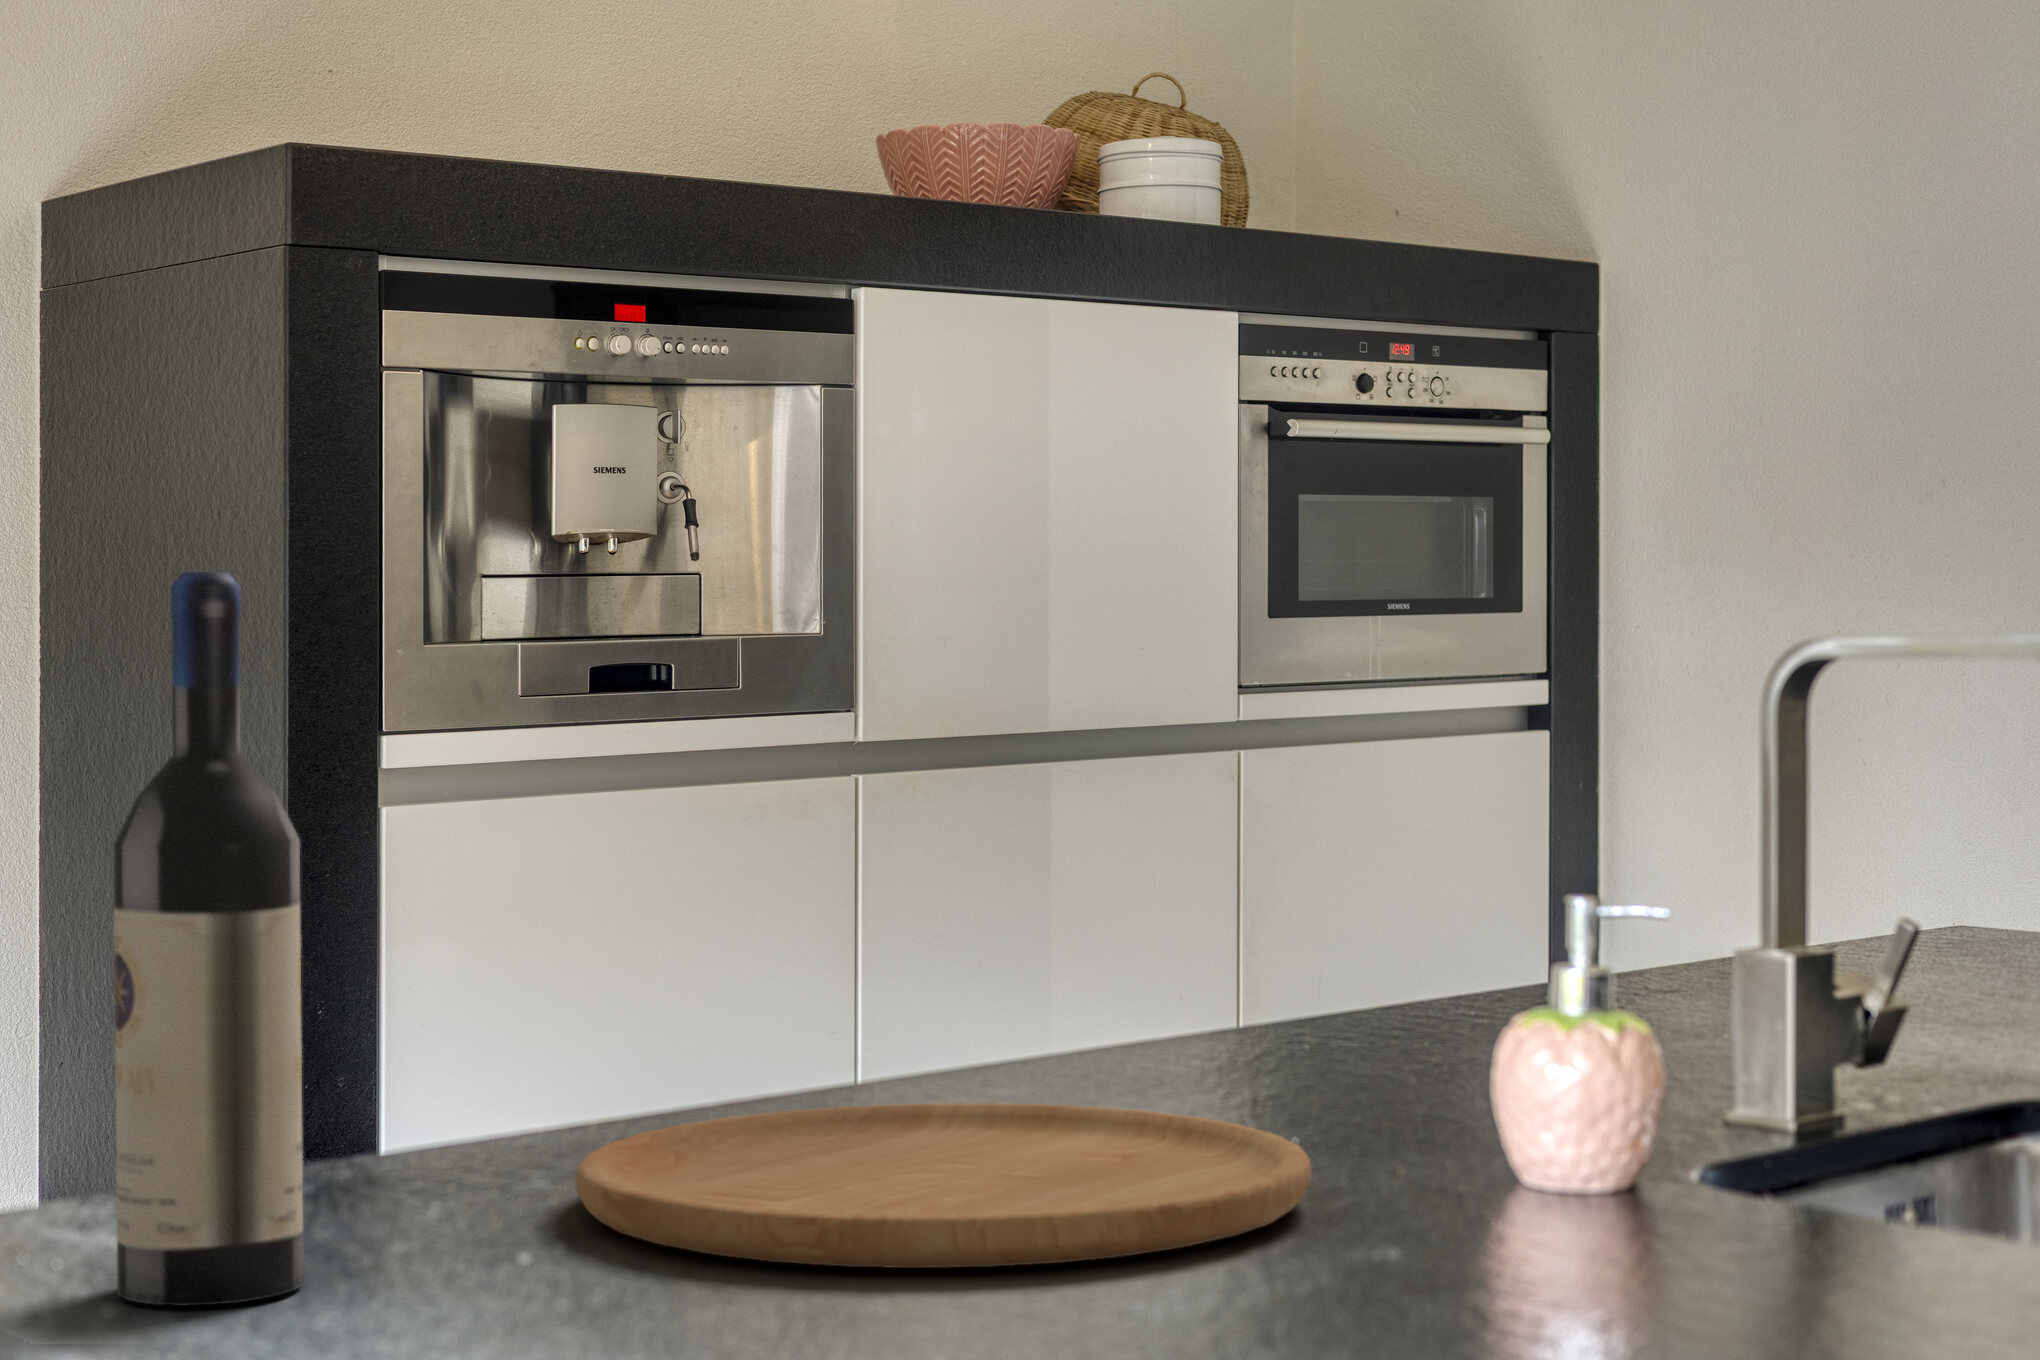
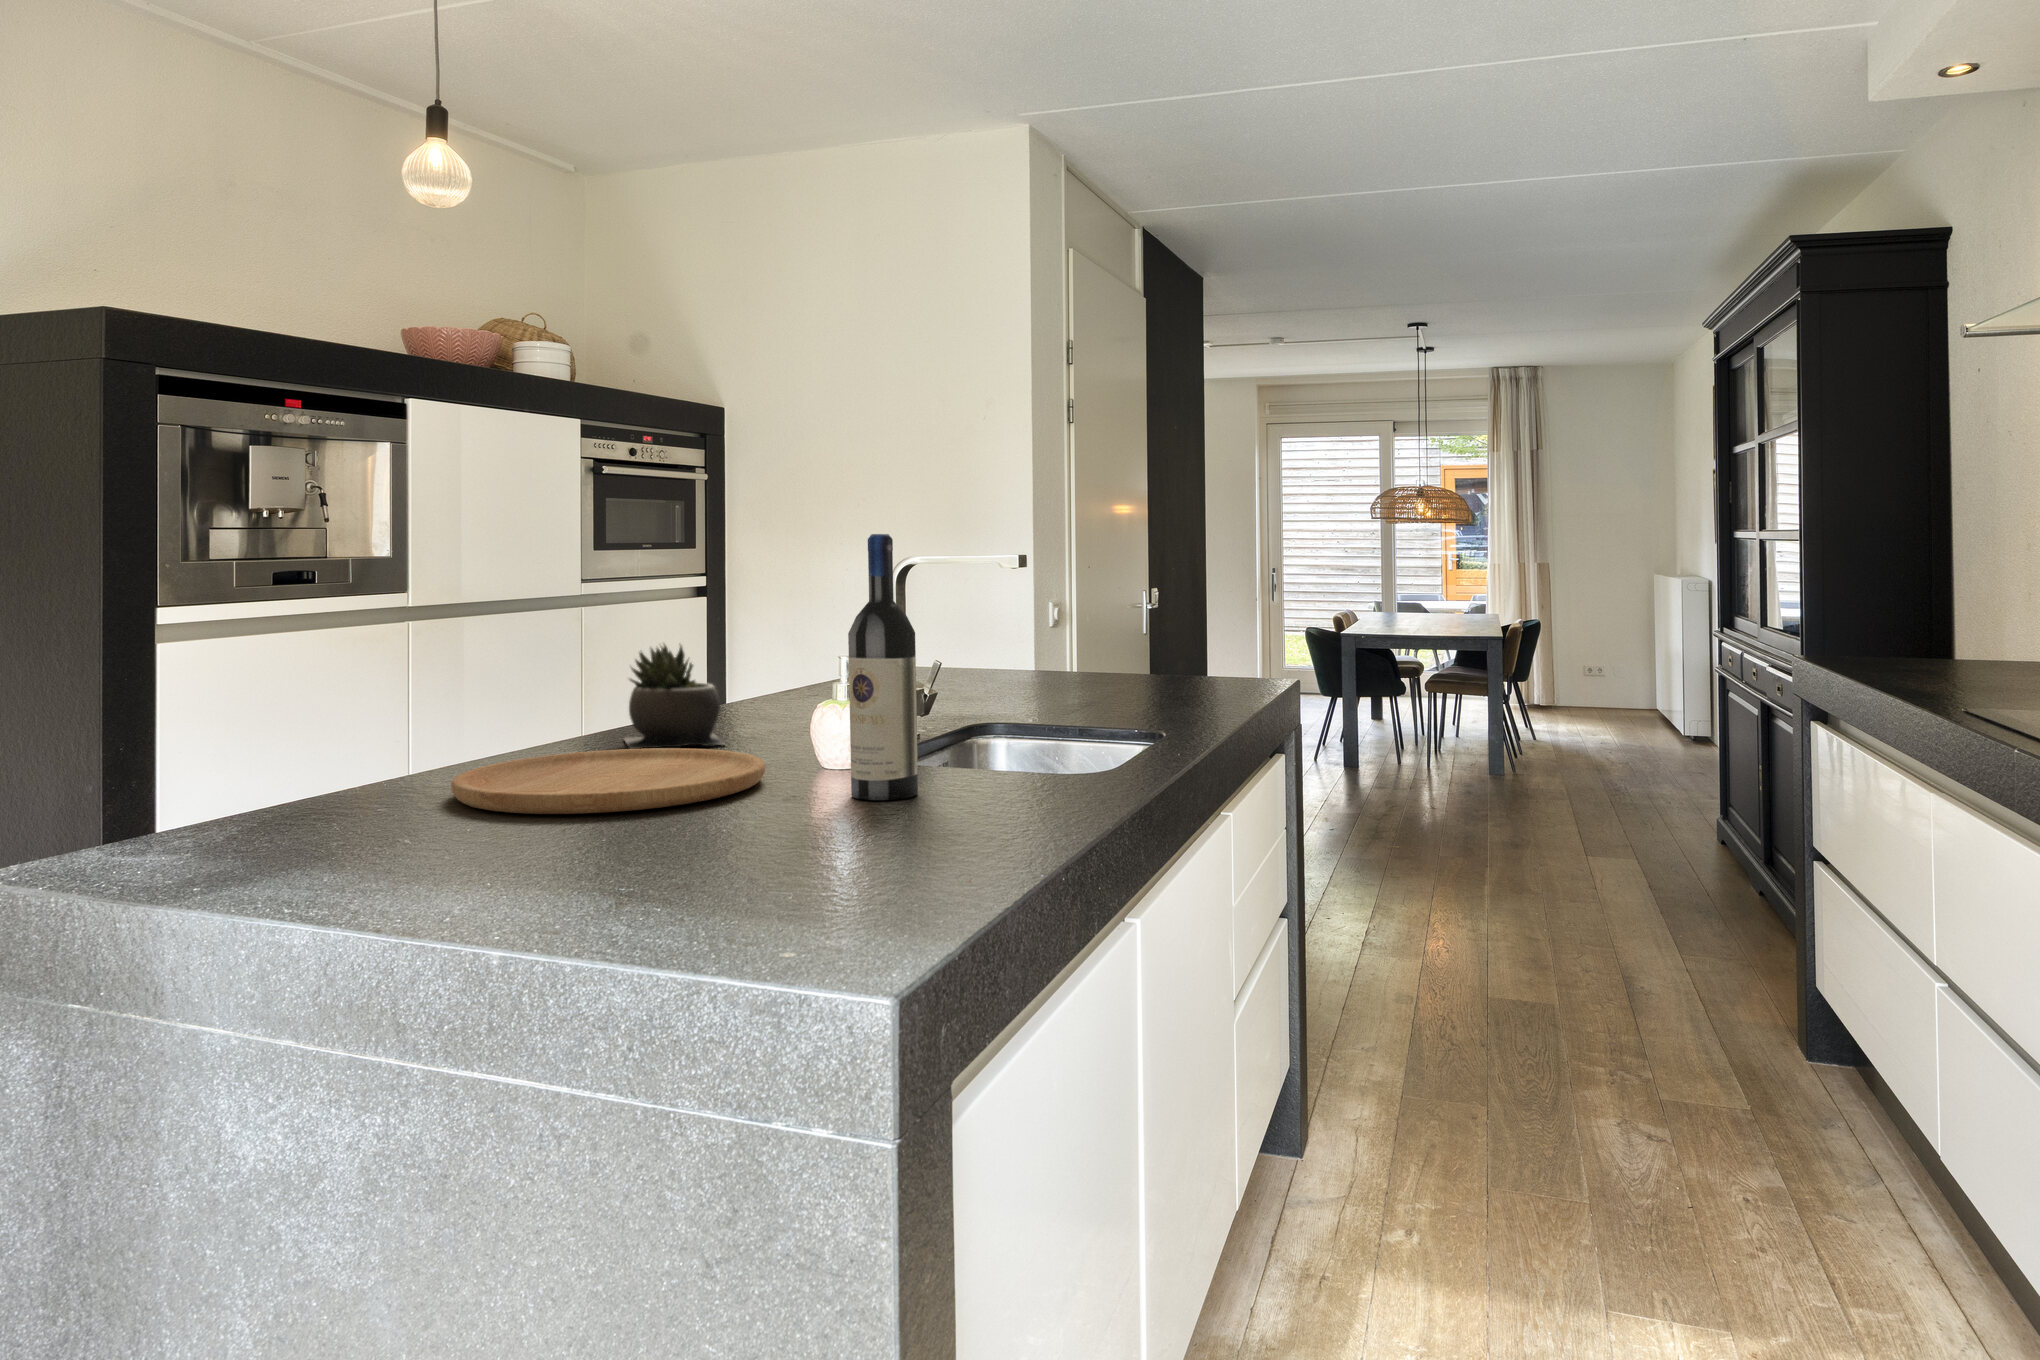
wine bottle: present [114,572,304,1306] -> present [848,534,918,800]
succulent plant: none [1082,839,1320,1107] -> present [624,644,724,749]

